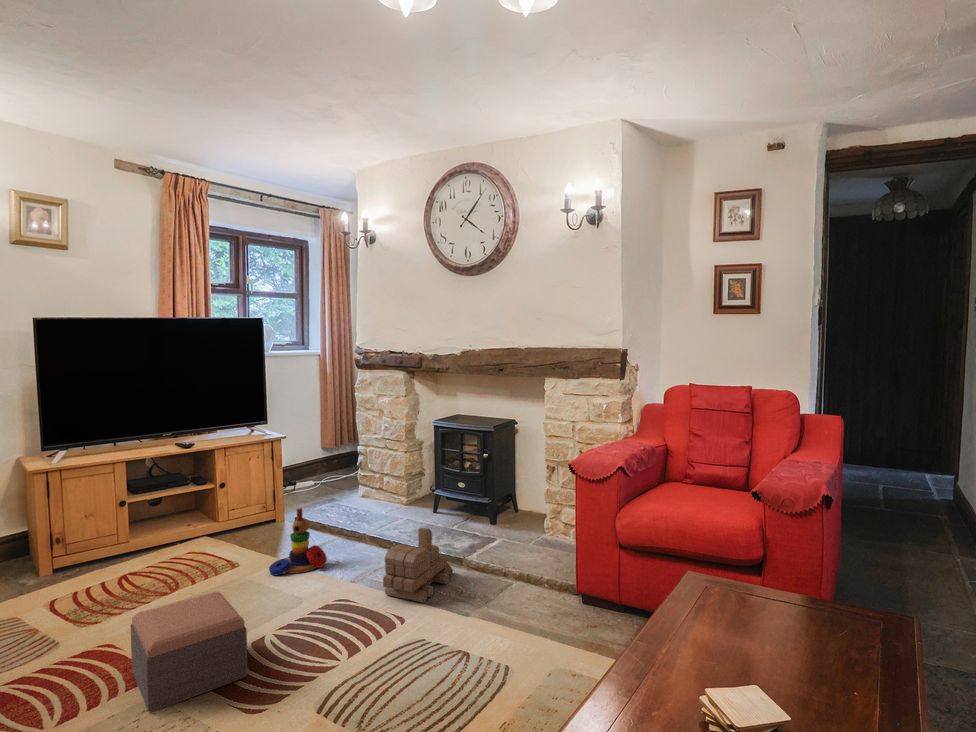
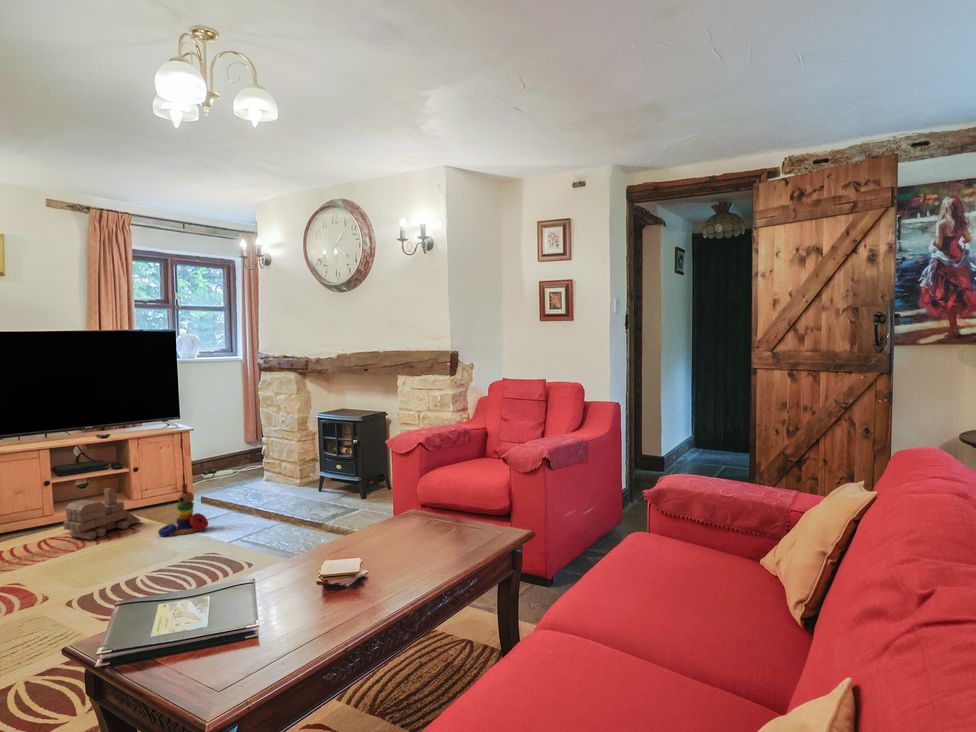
toy train: present [383,528,453,603] -> present [64,488,141,540]
footstool: present [131,592,248,713] -> none [20,539,105,618]

